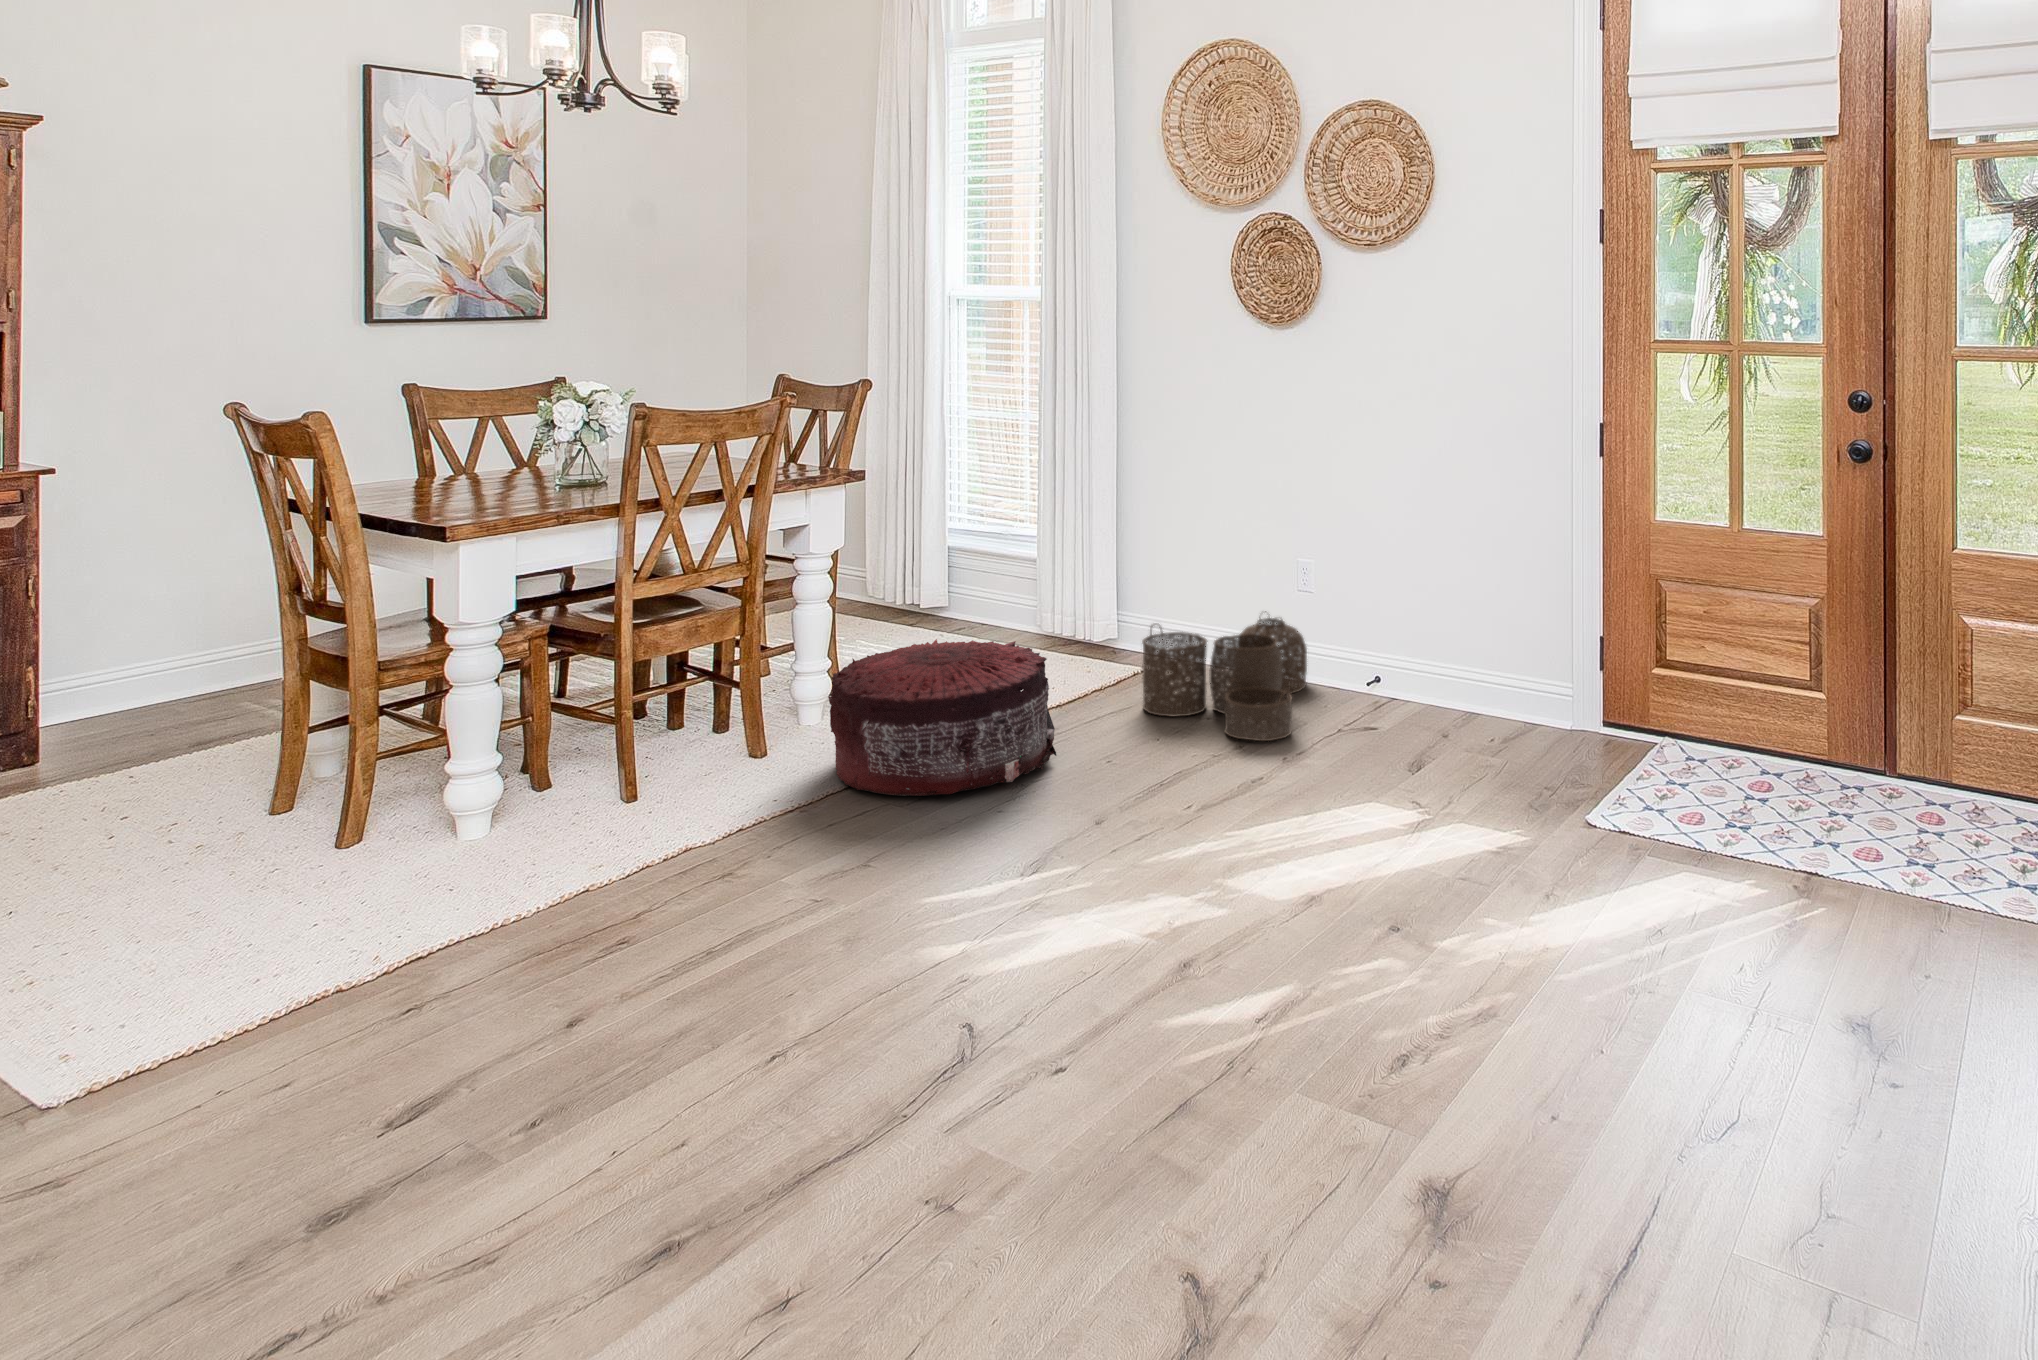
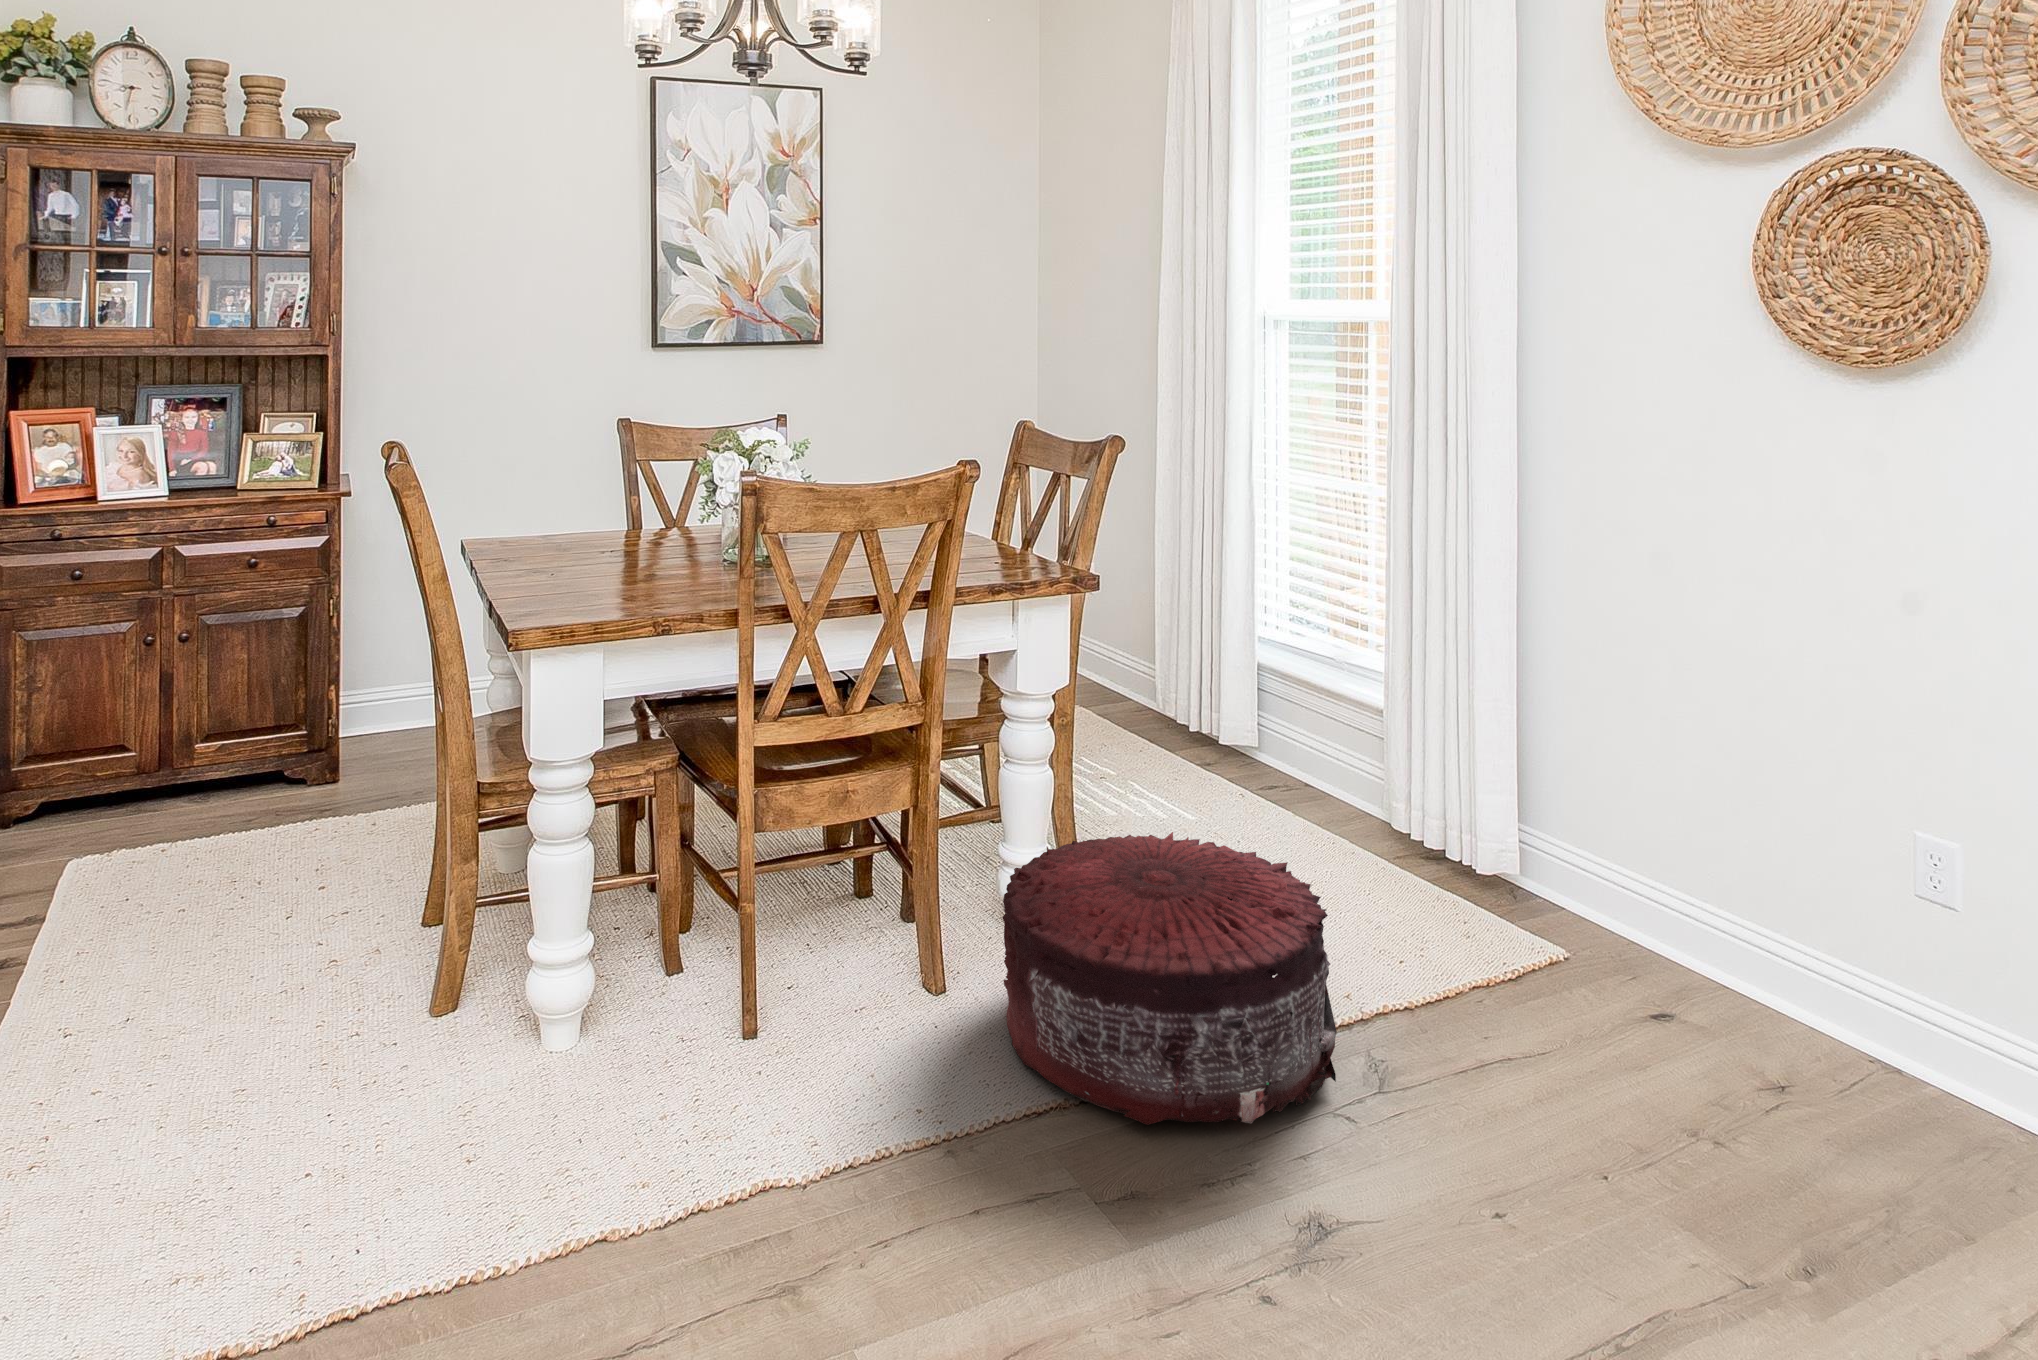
woven basket: present [1142,611,1307,741] -> none [1504,860,1827,1157]

